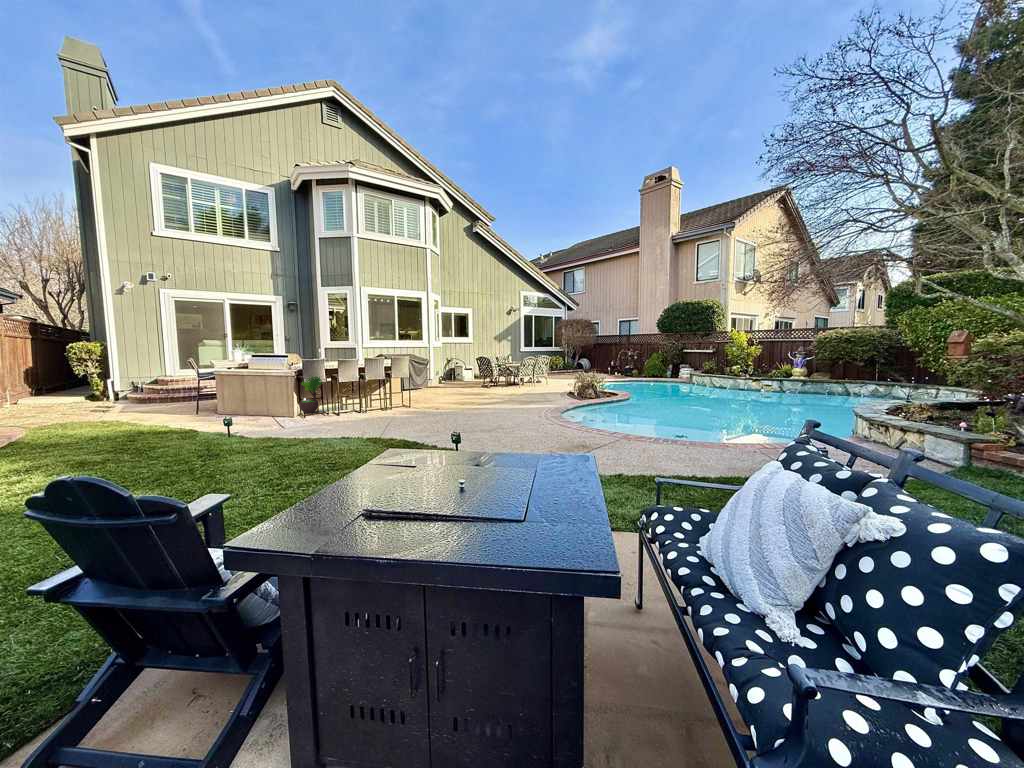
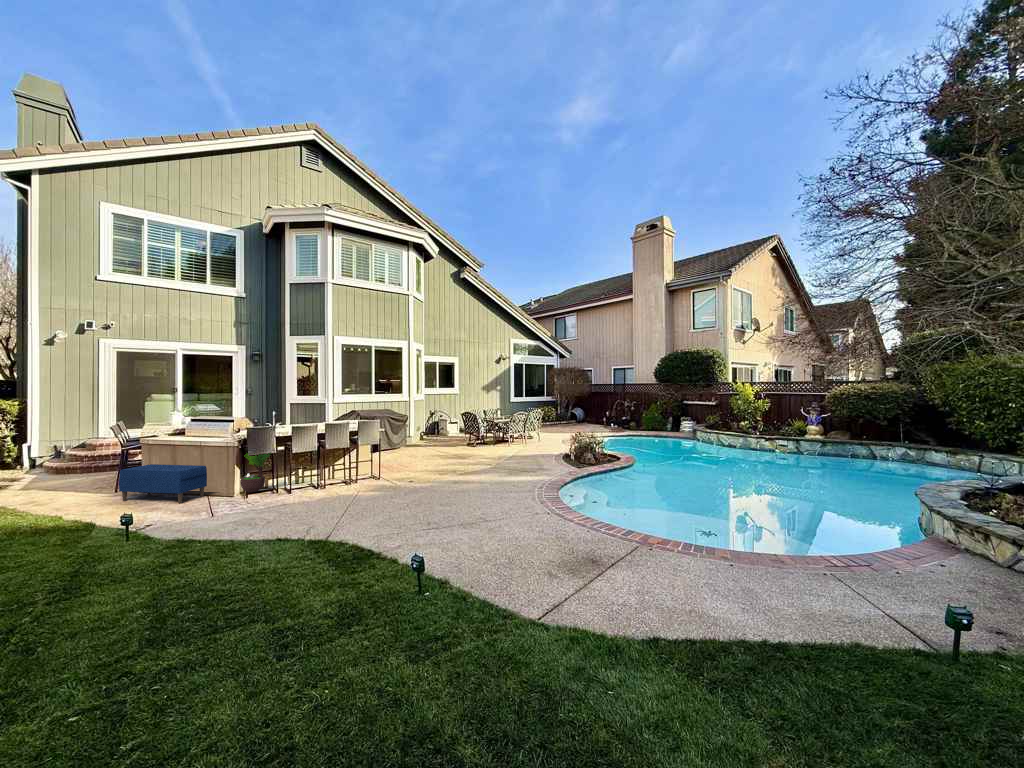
bench: none [205,390,273,419] -> present [119,464,207,504]

